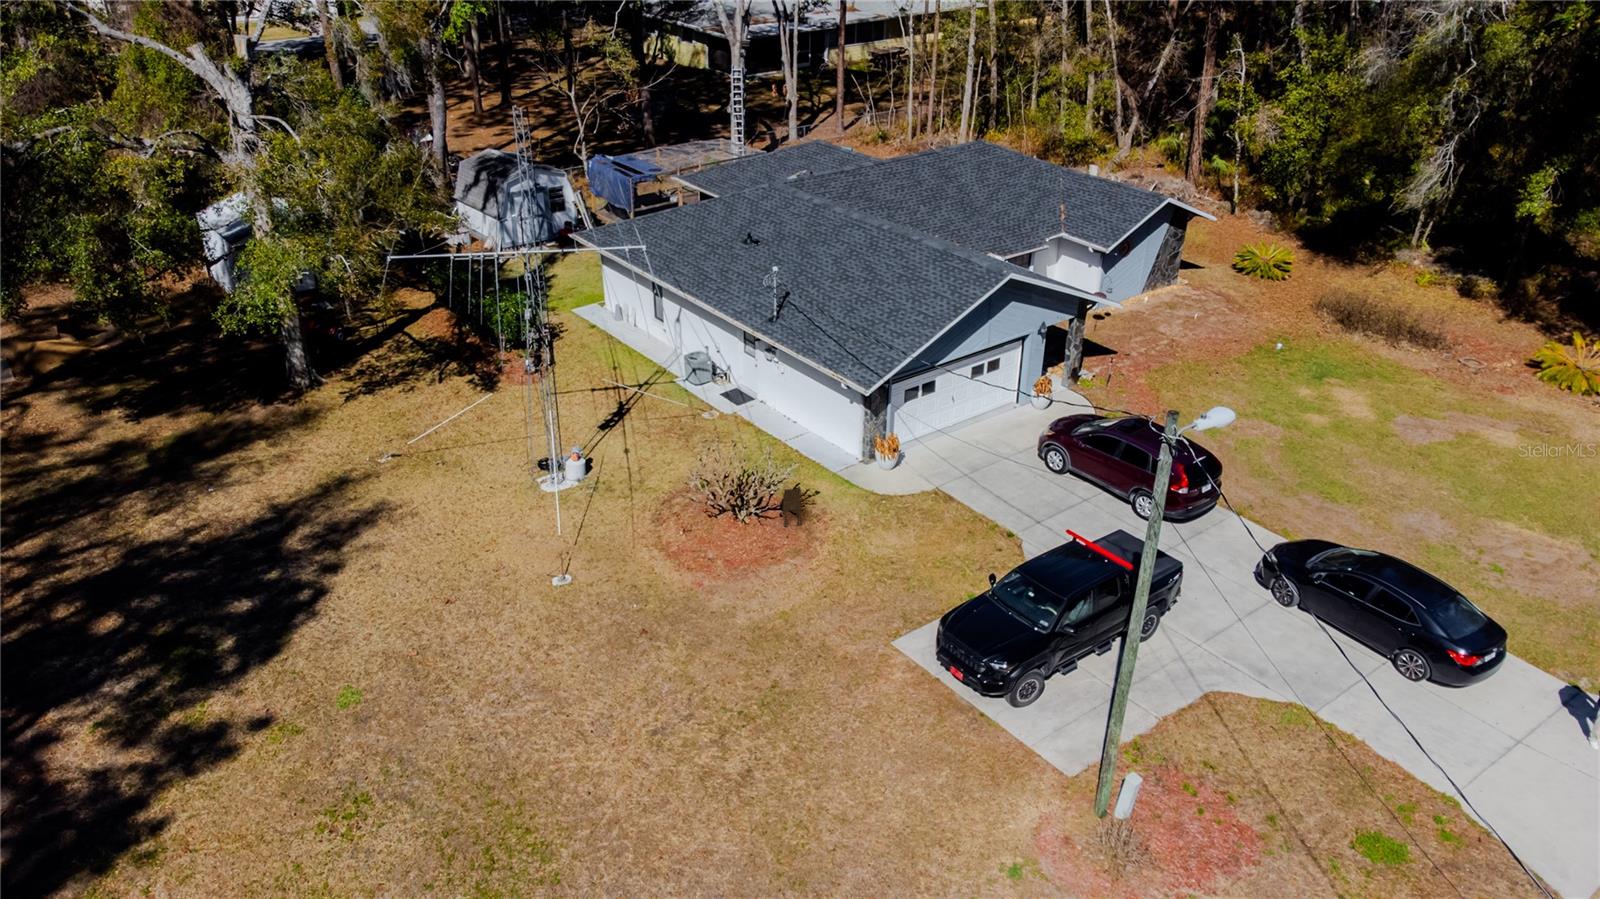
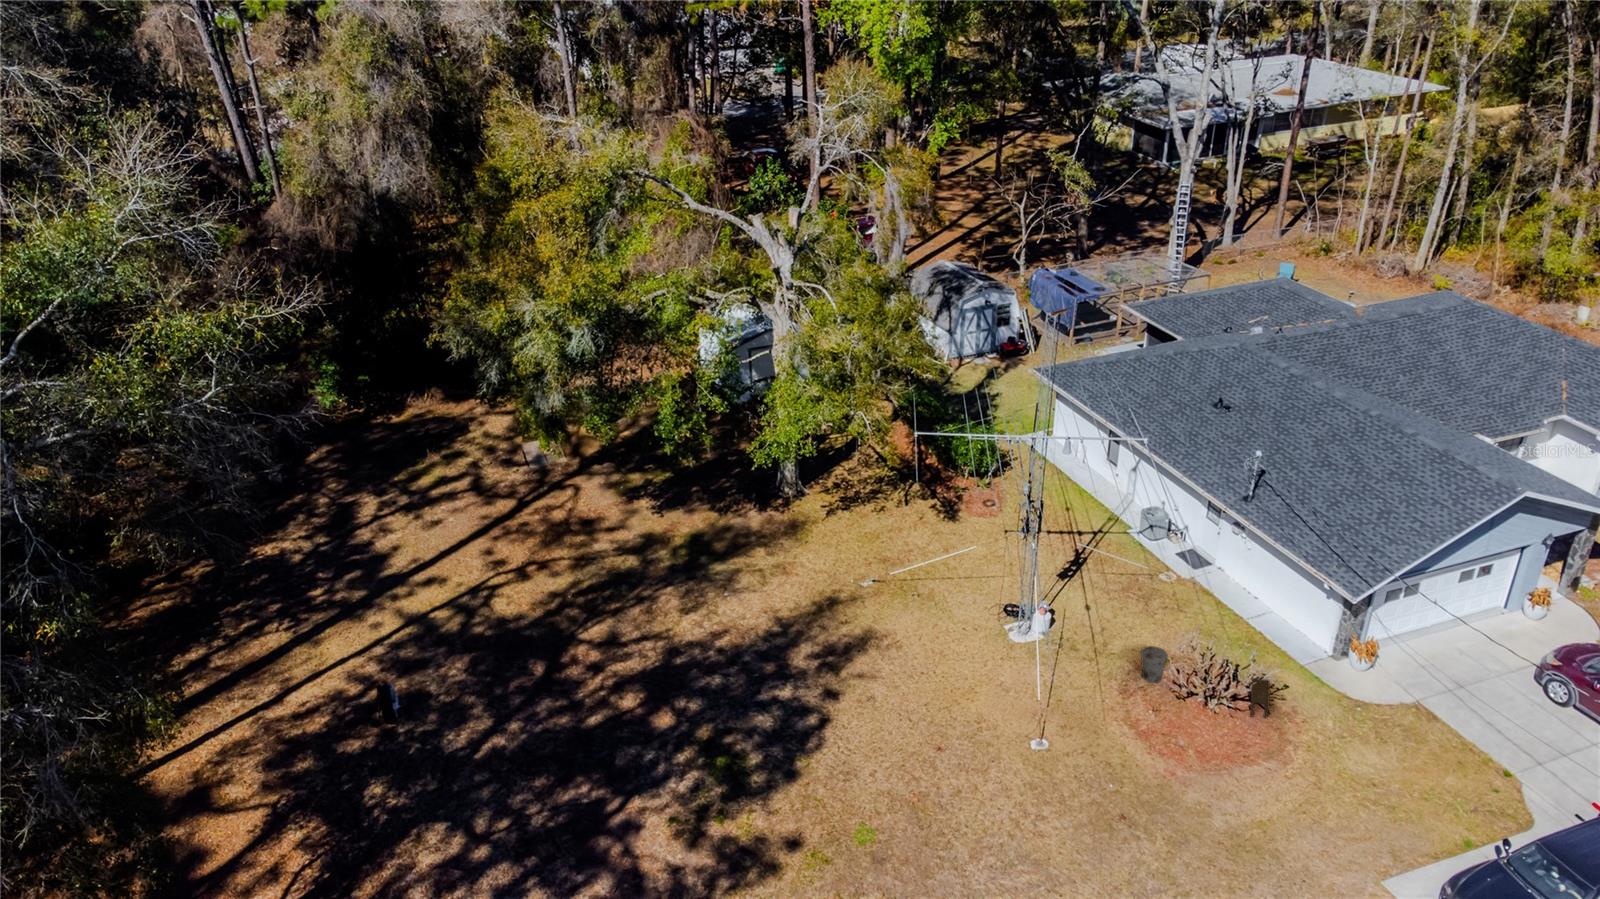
trash can: none [673,473,701,512] -> present [1140,646,1168,683]

